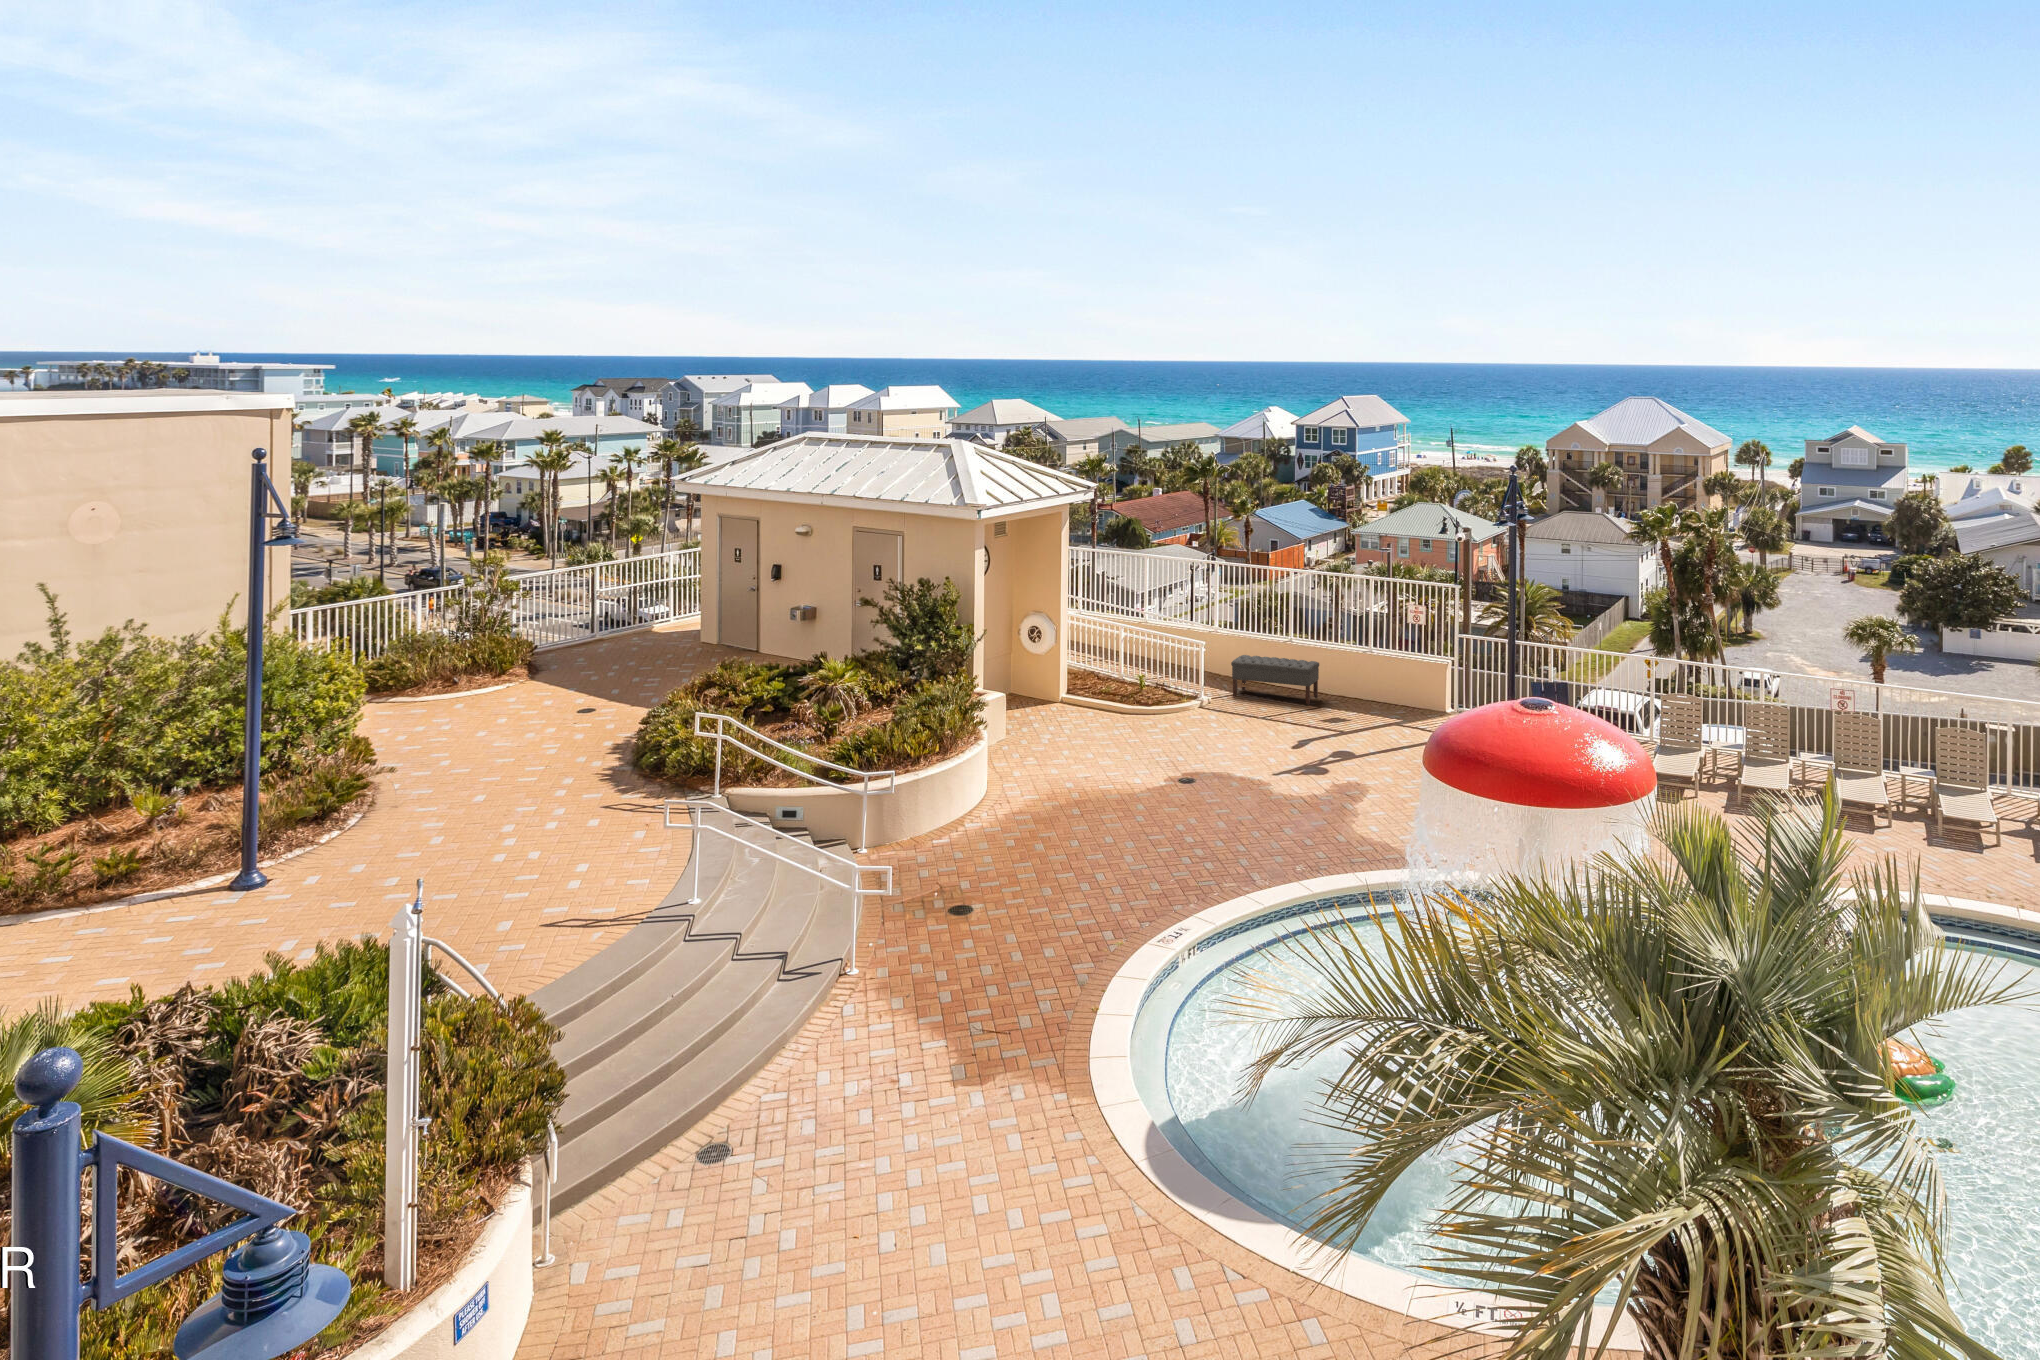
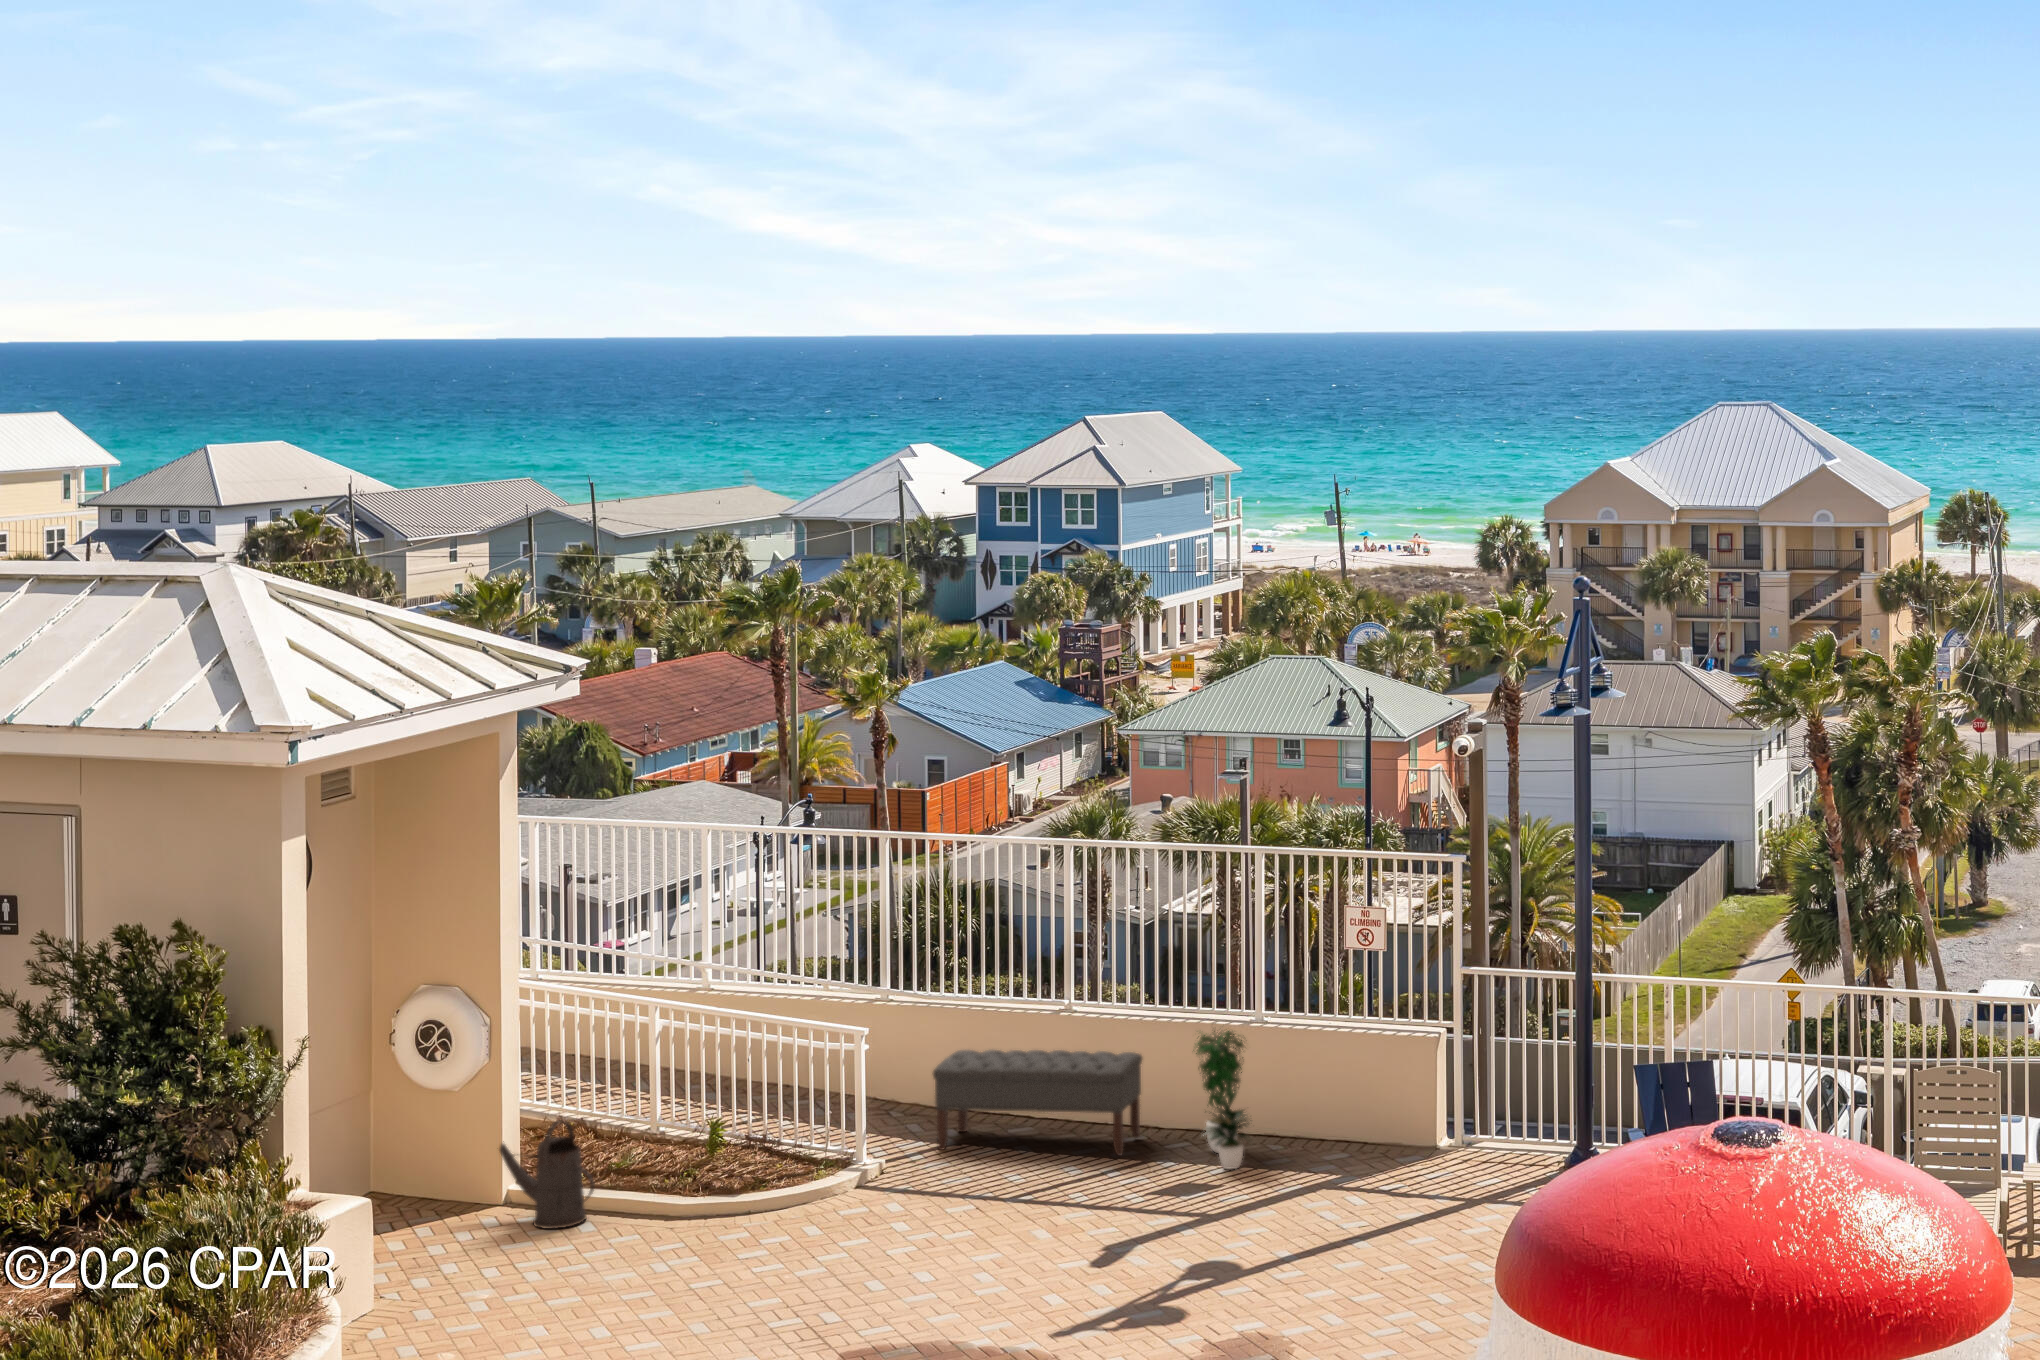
potted plant: none [1340,650,1366,714] -> present [1193,1030,1252,1169]
watering can: none [1055,669,1095,712] -> present [500,1120,595,1229]

